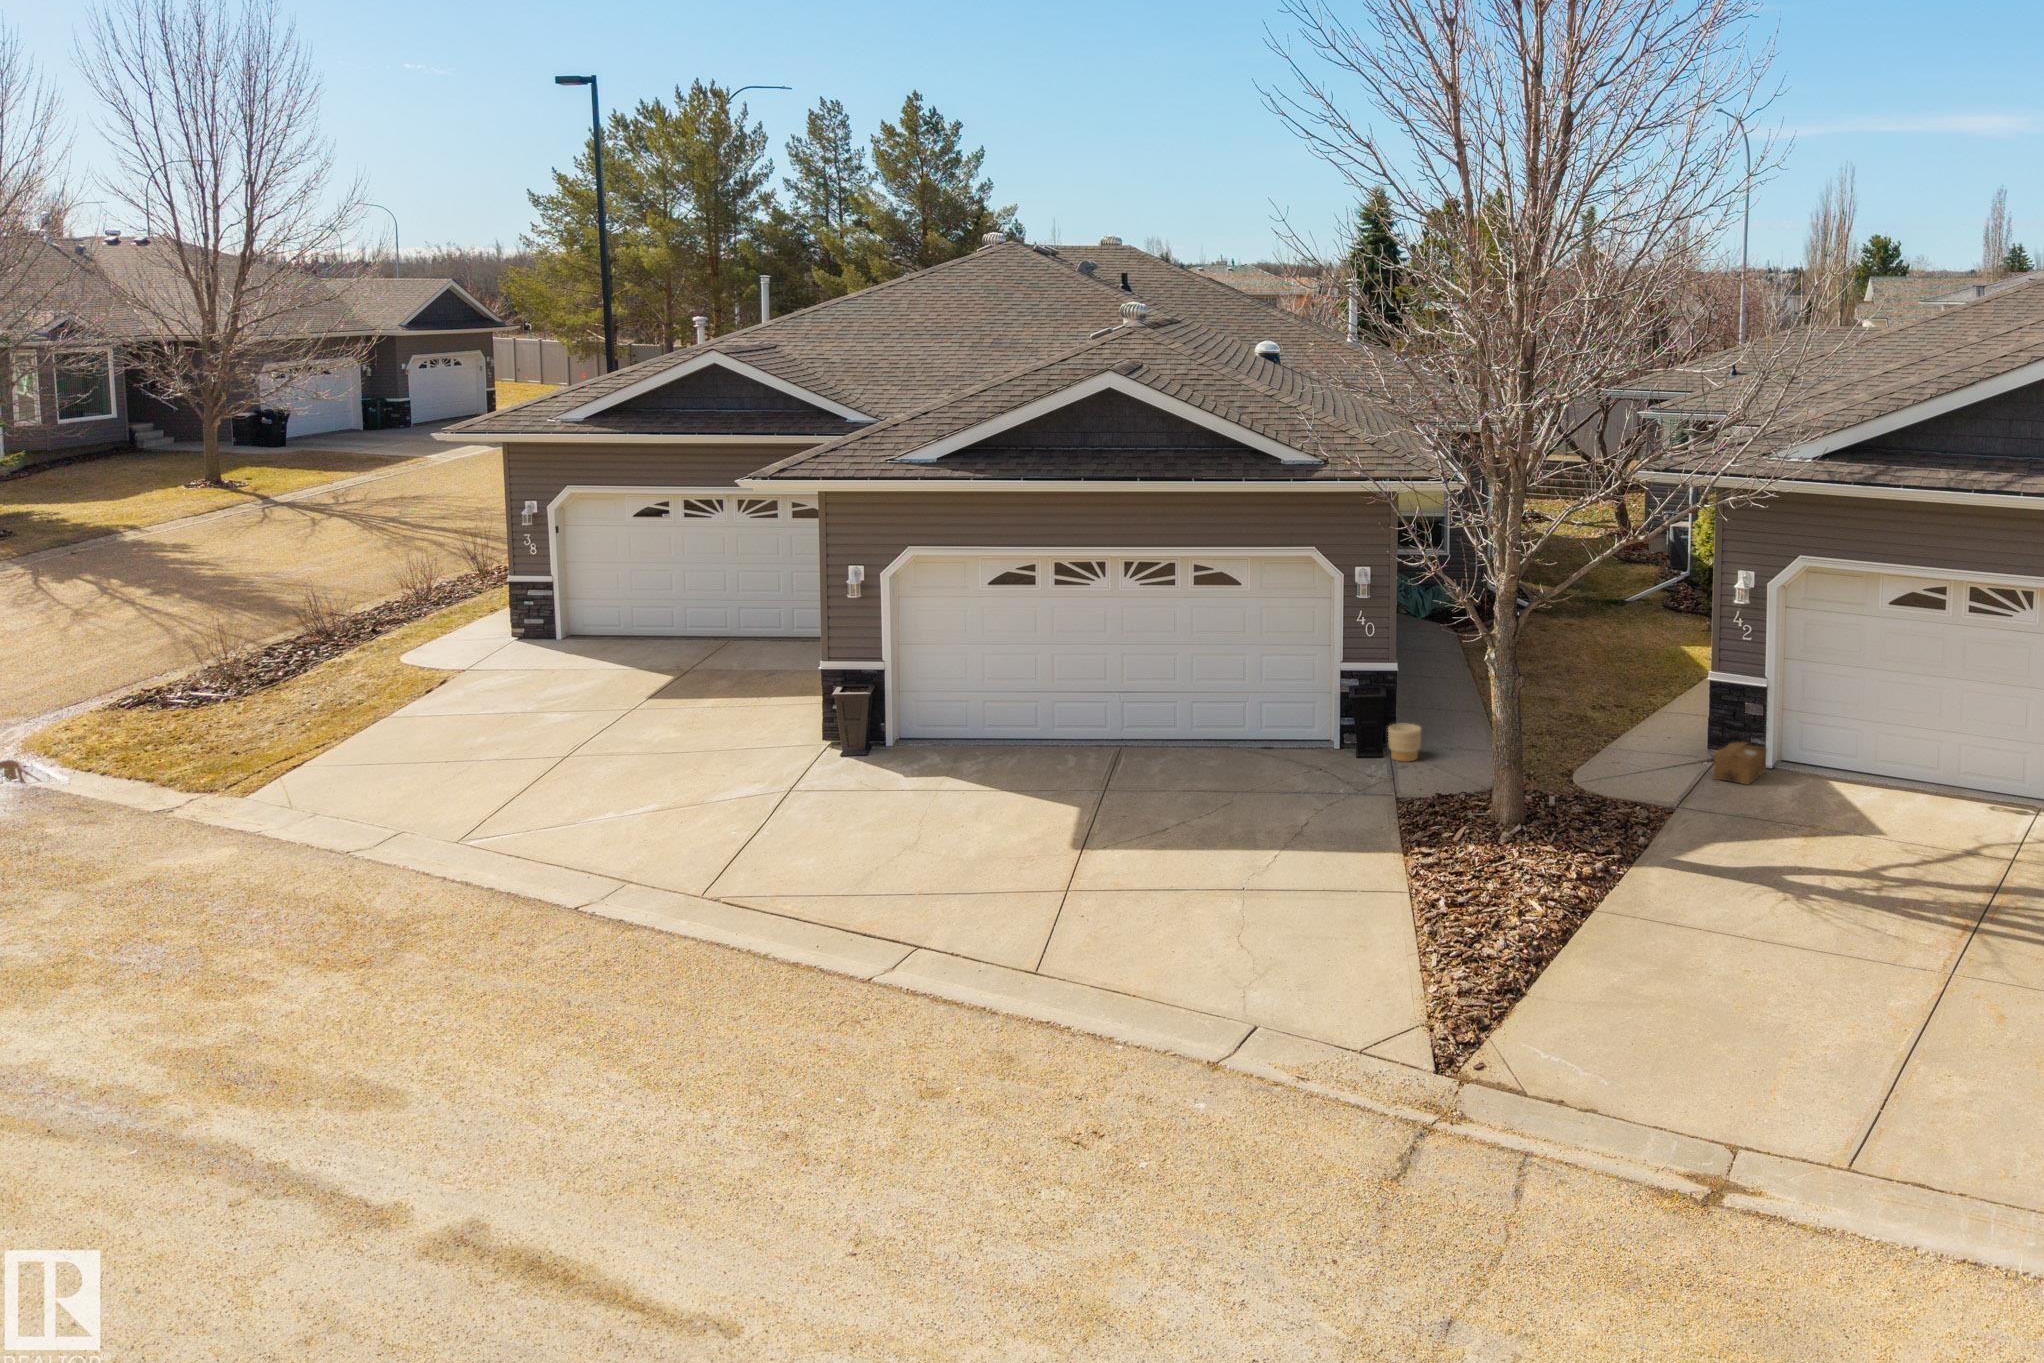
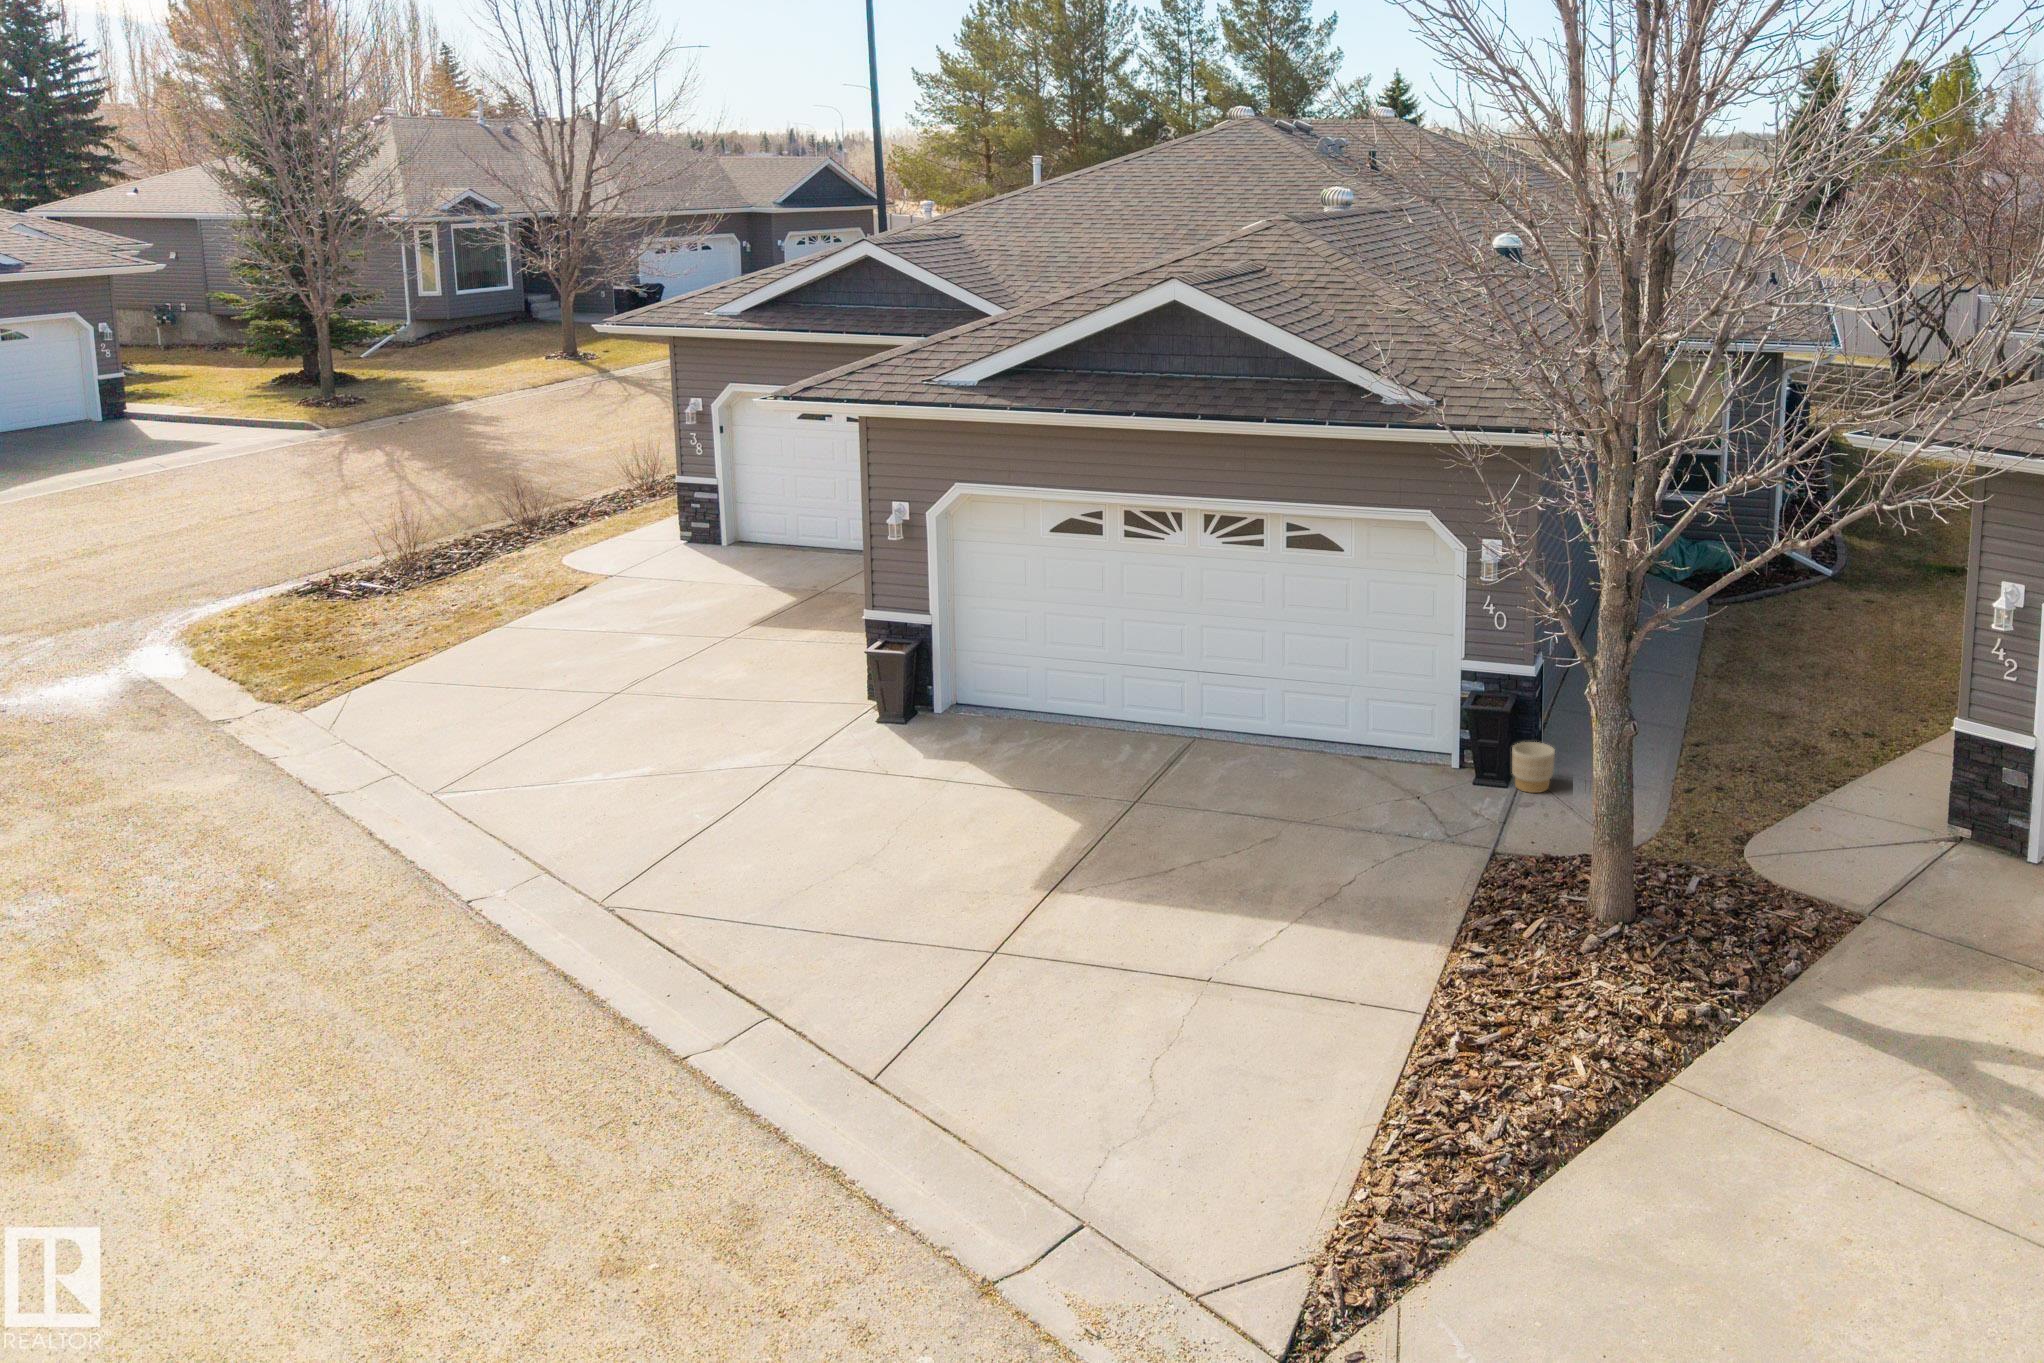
cardboard box: present [1713,742,1766,785] -> none [1942,814,2029,882]

